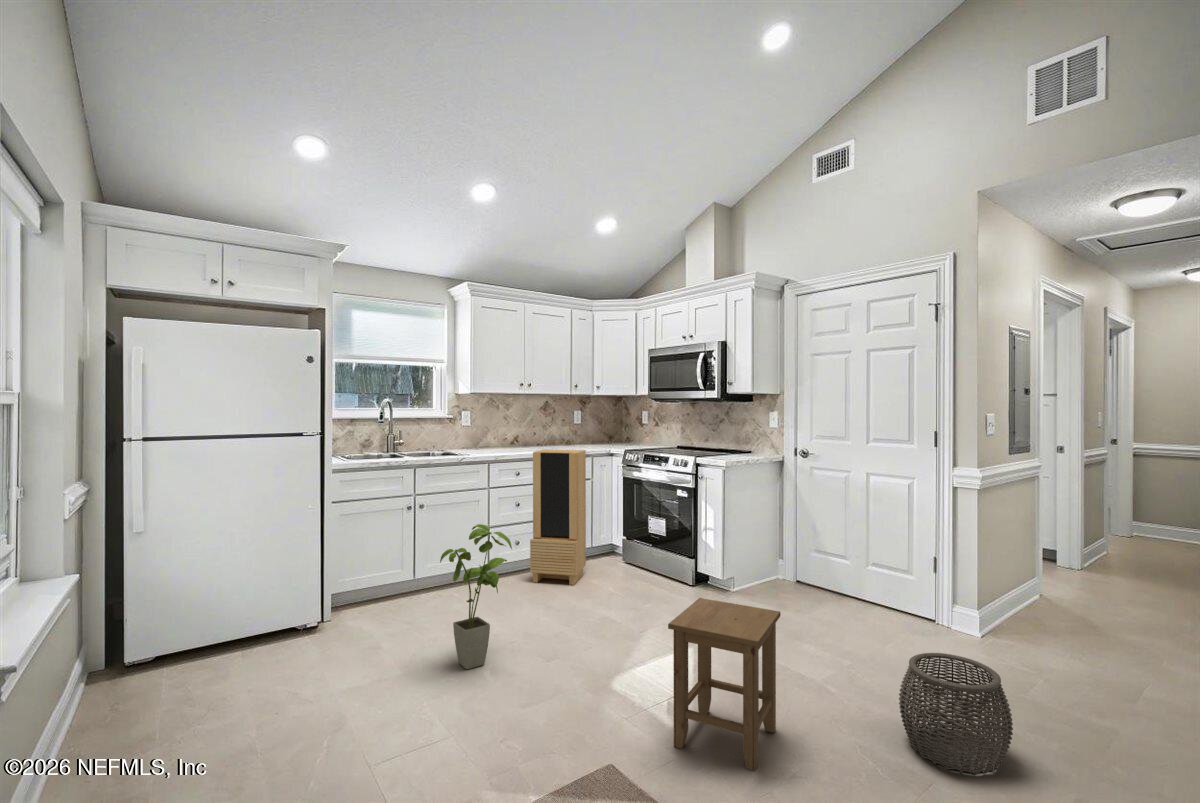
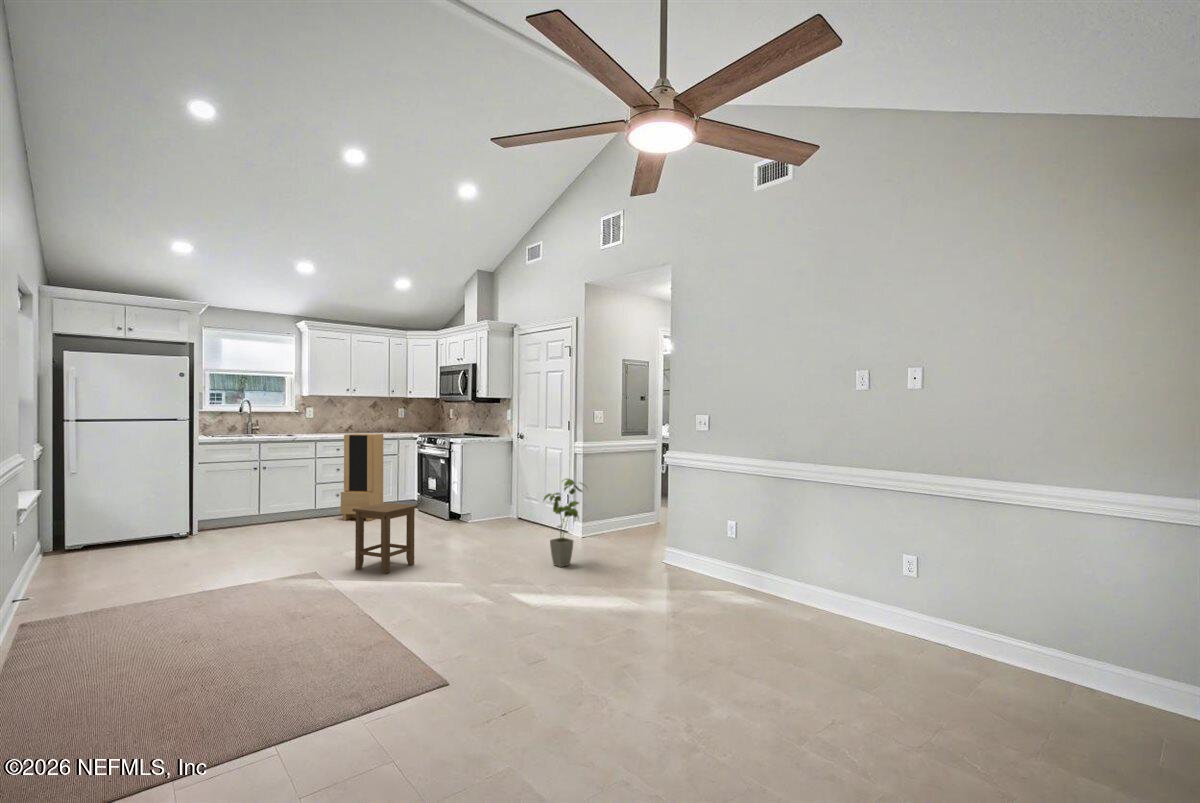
house plant: present [440,524,512,669] -> present [544,479,586,567]
woven basket: present [899,653,1013,774] -> none [467,525,514,573]

